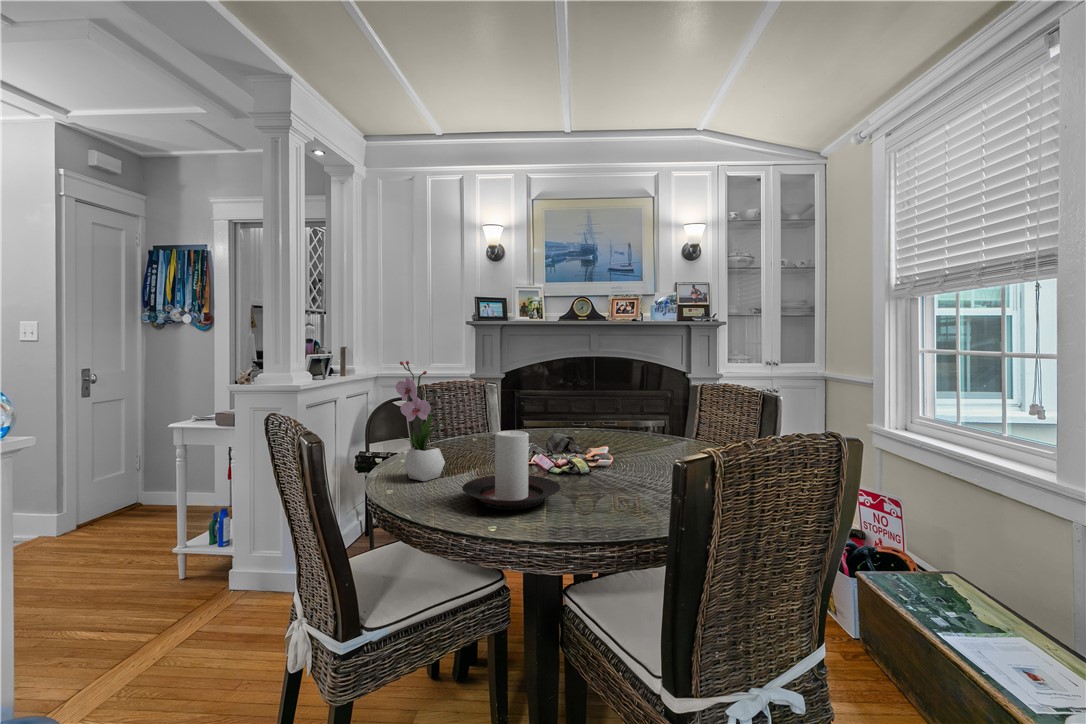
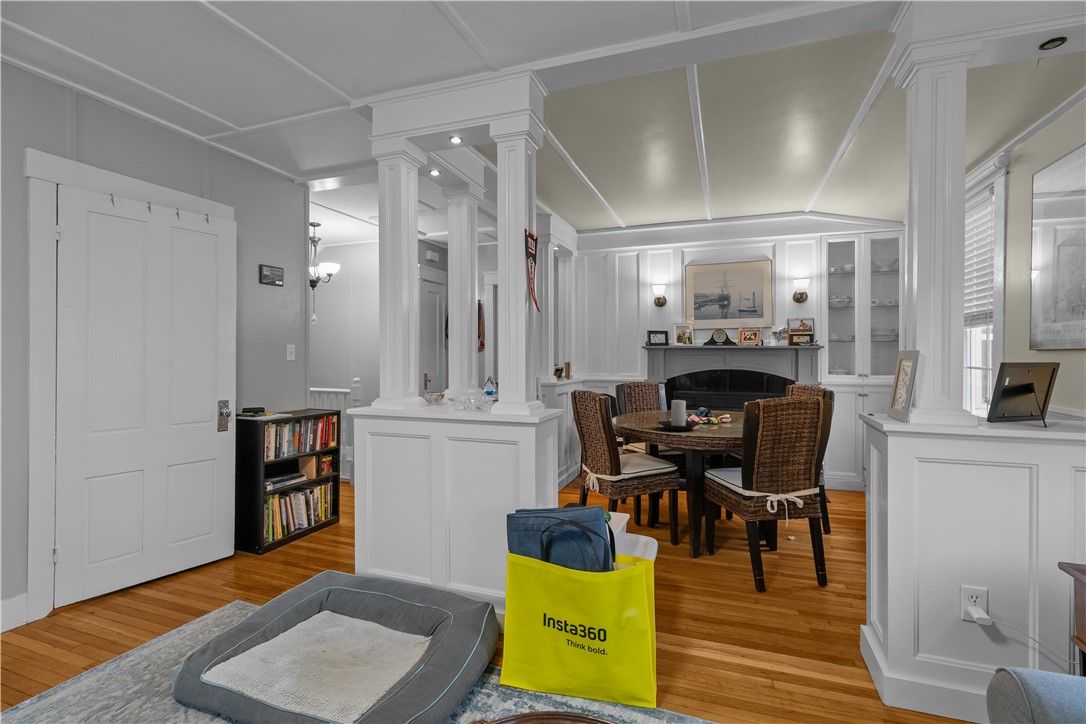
flower arrangement: present [396,361,449,481] -> none [625,370,649,424]

